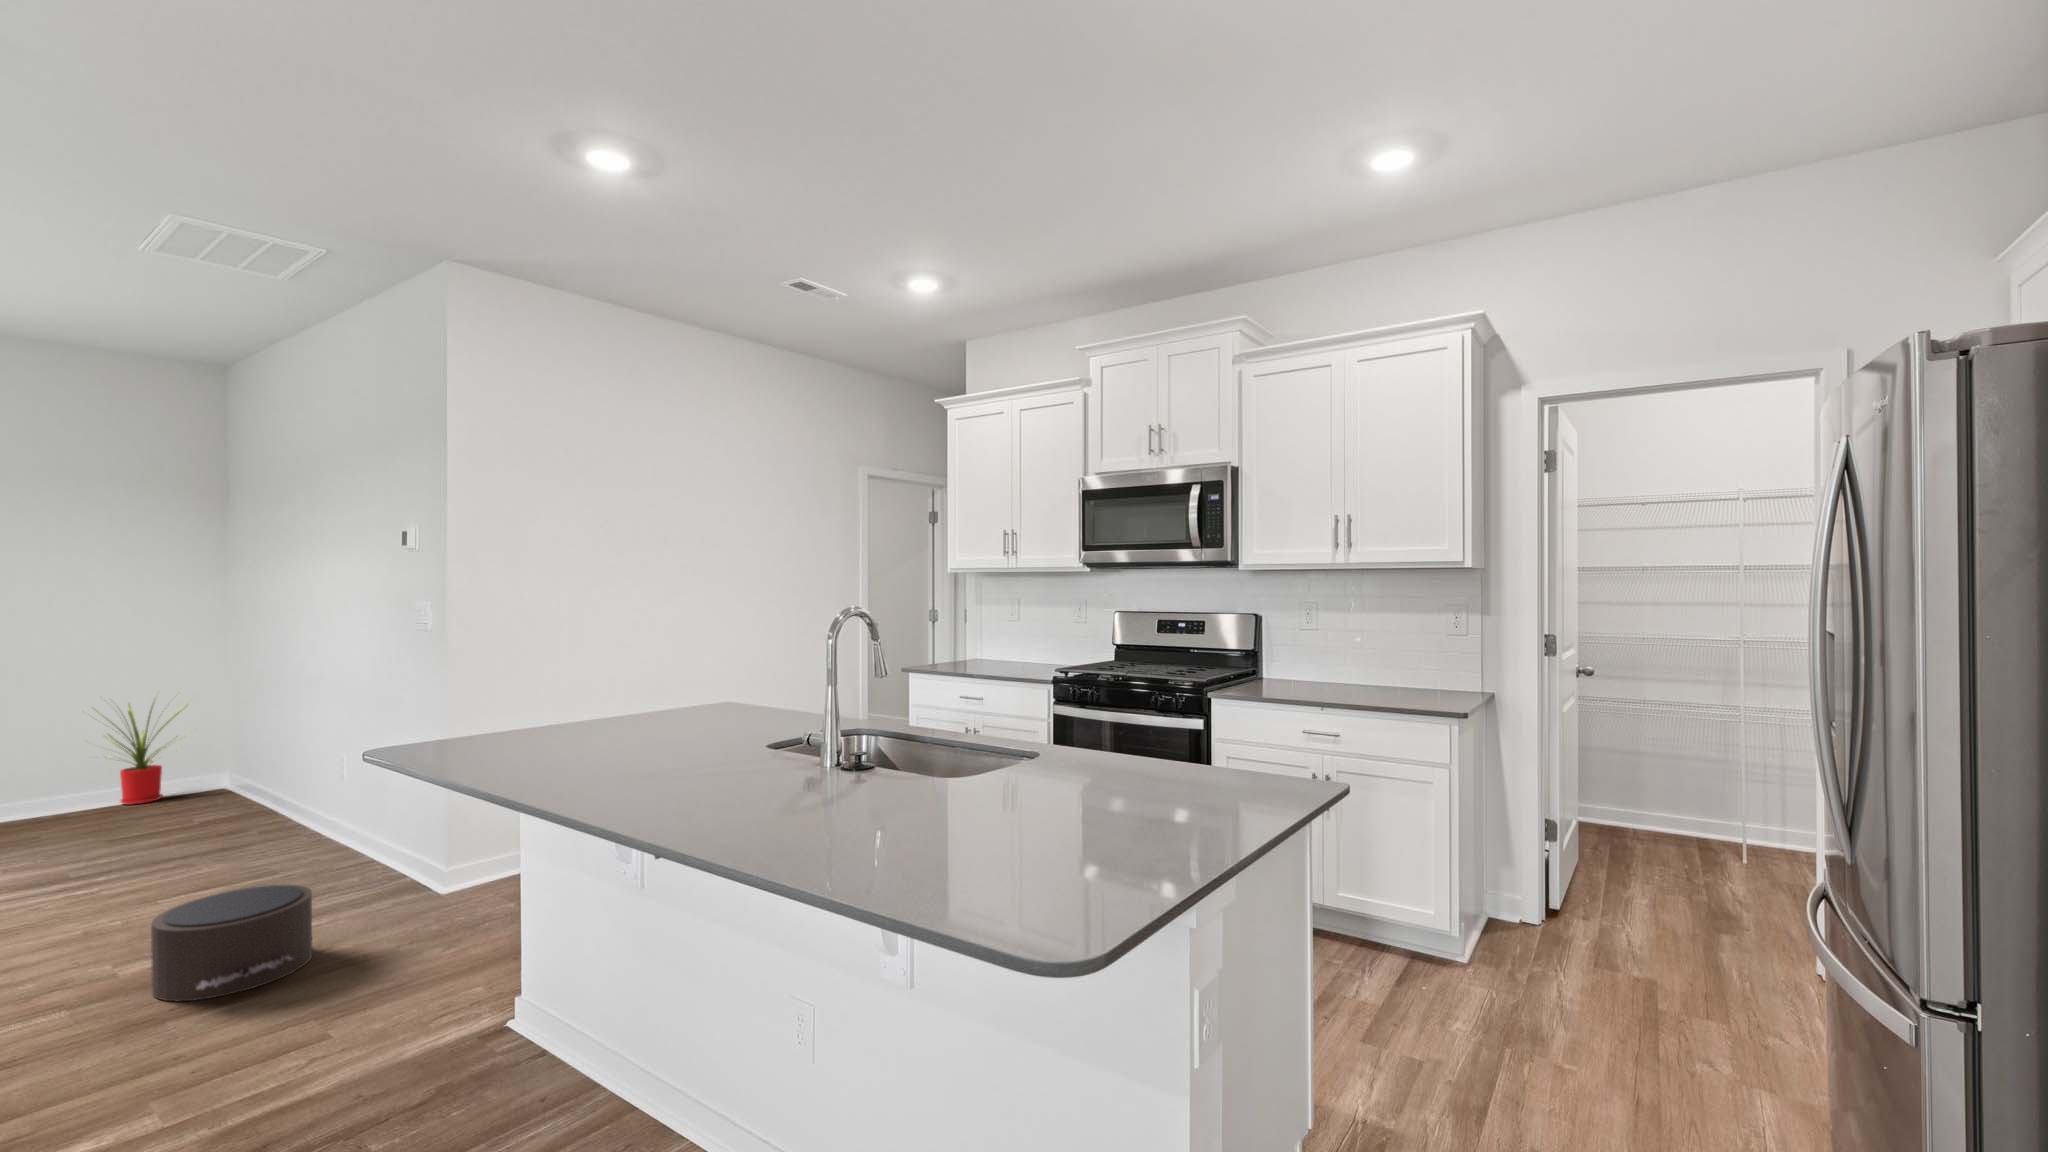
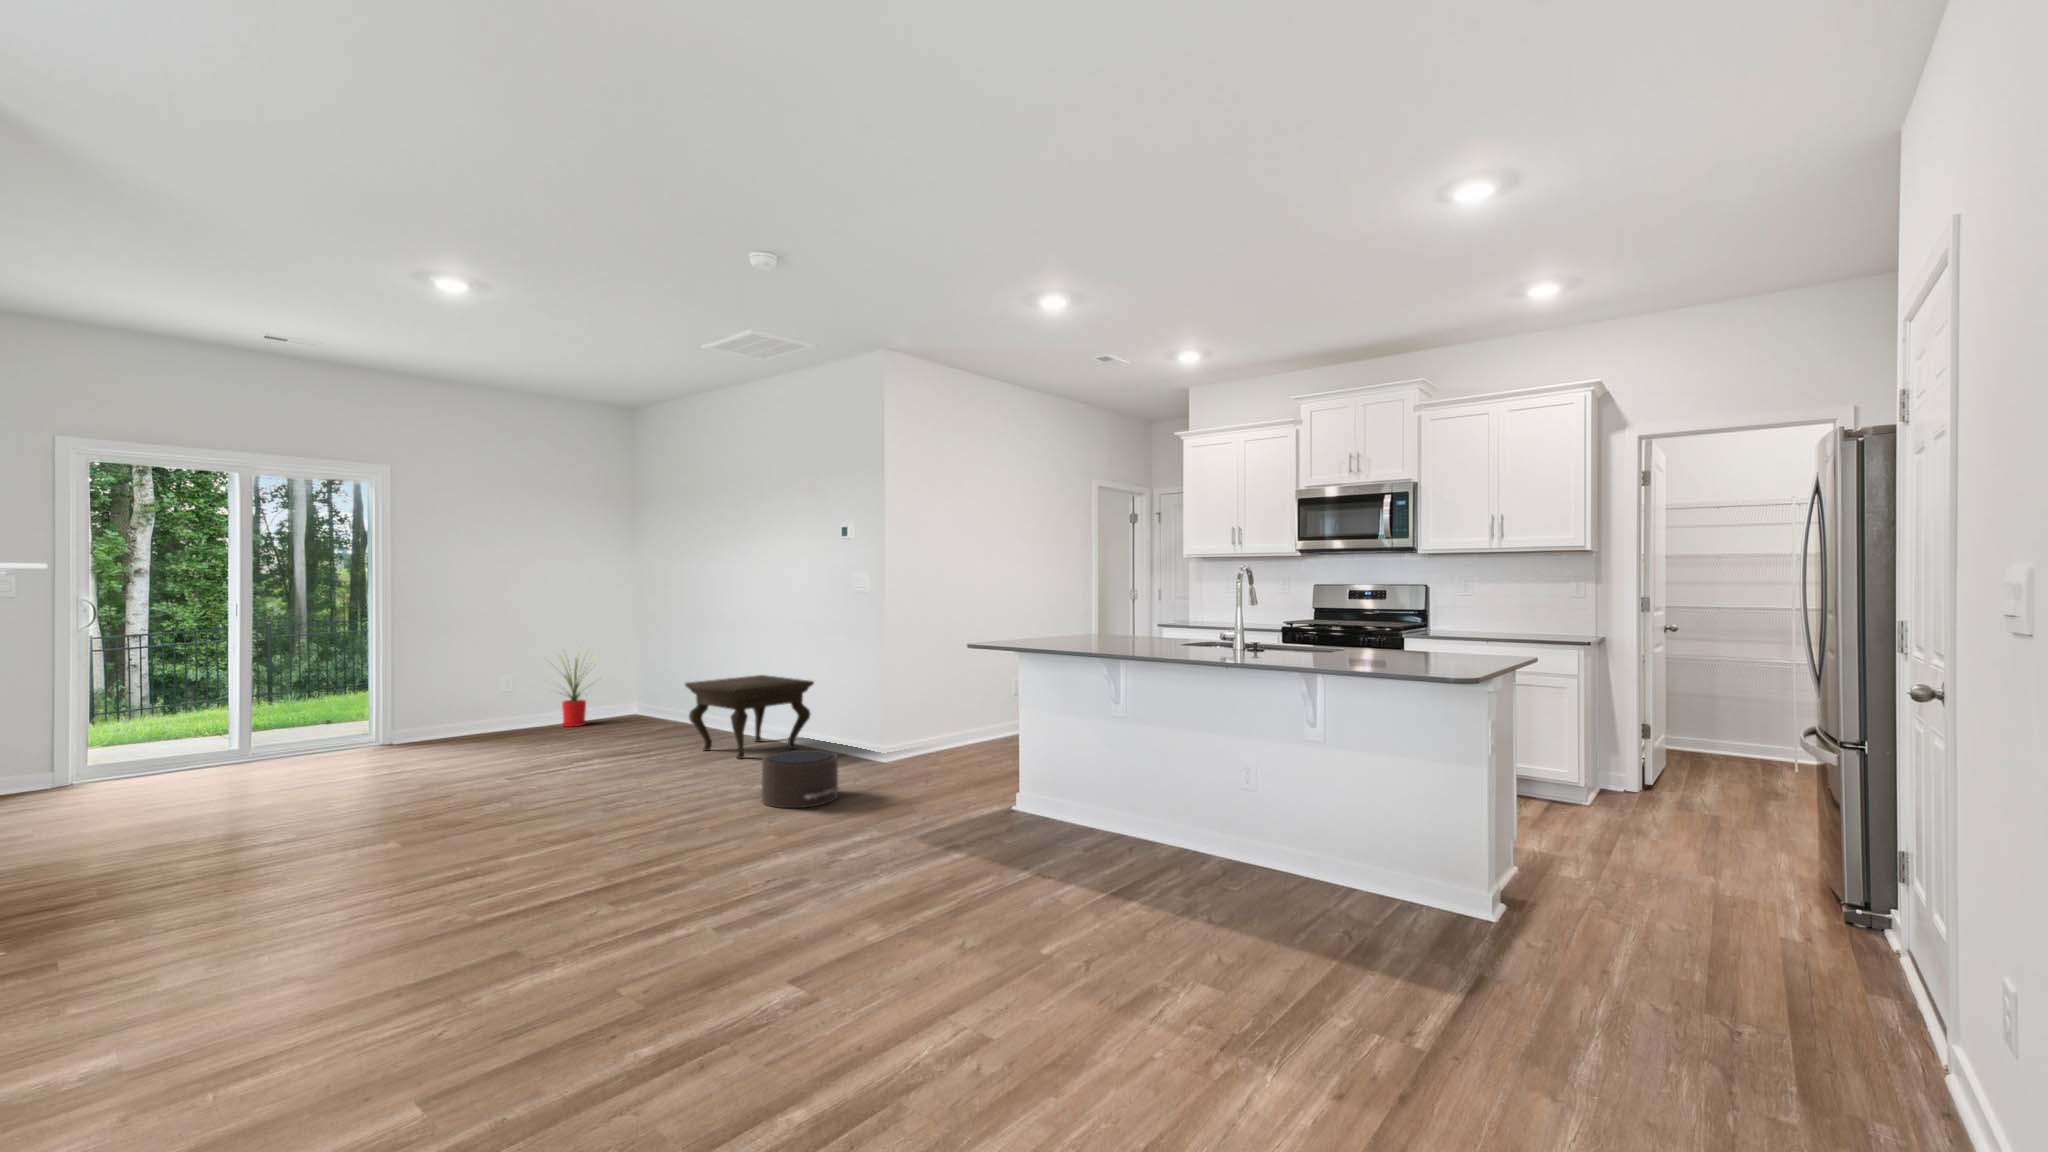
side table: none [218,735,420,871] -> present [685,675,814,759]

